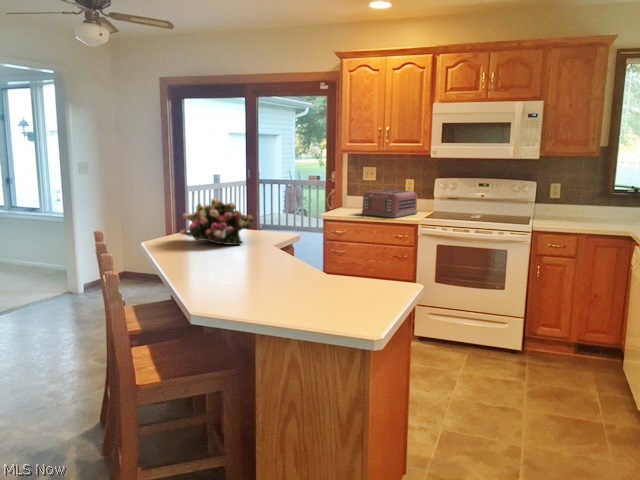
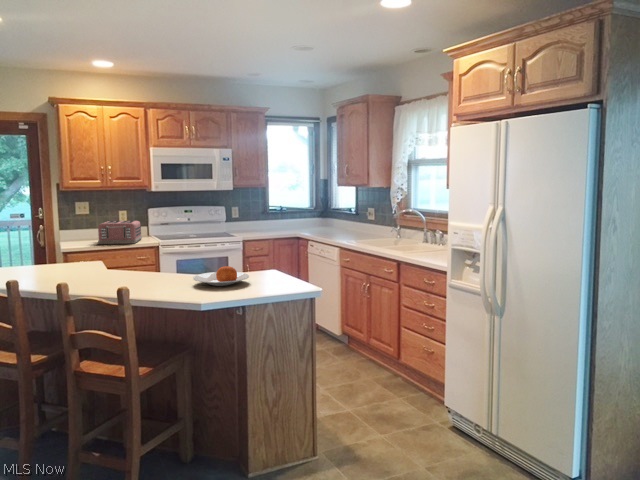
flower arrangement: present [180,198,254,245] -> none [23,235,91,273]
plate: none [246,272,332,303] -> present [193,266,249,286]

